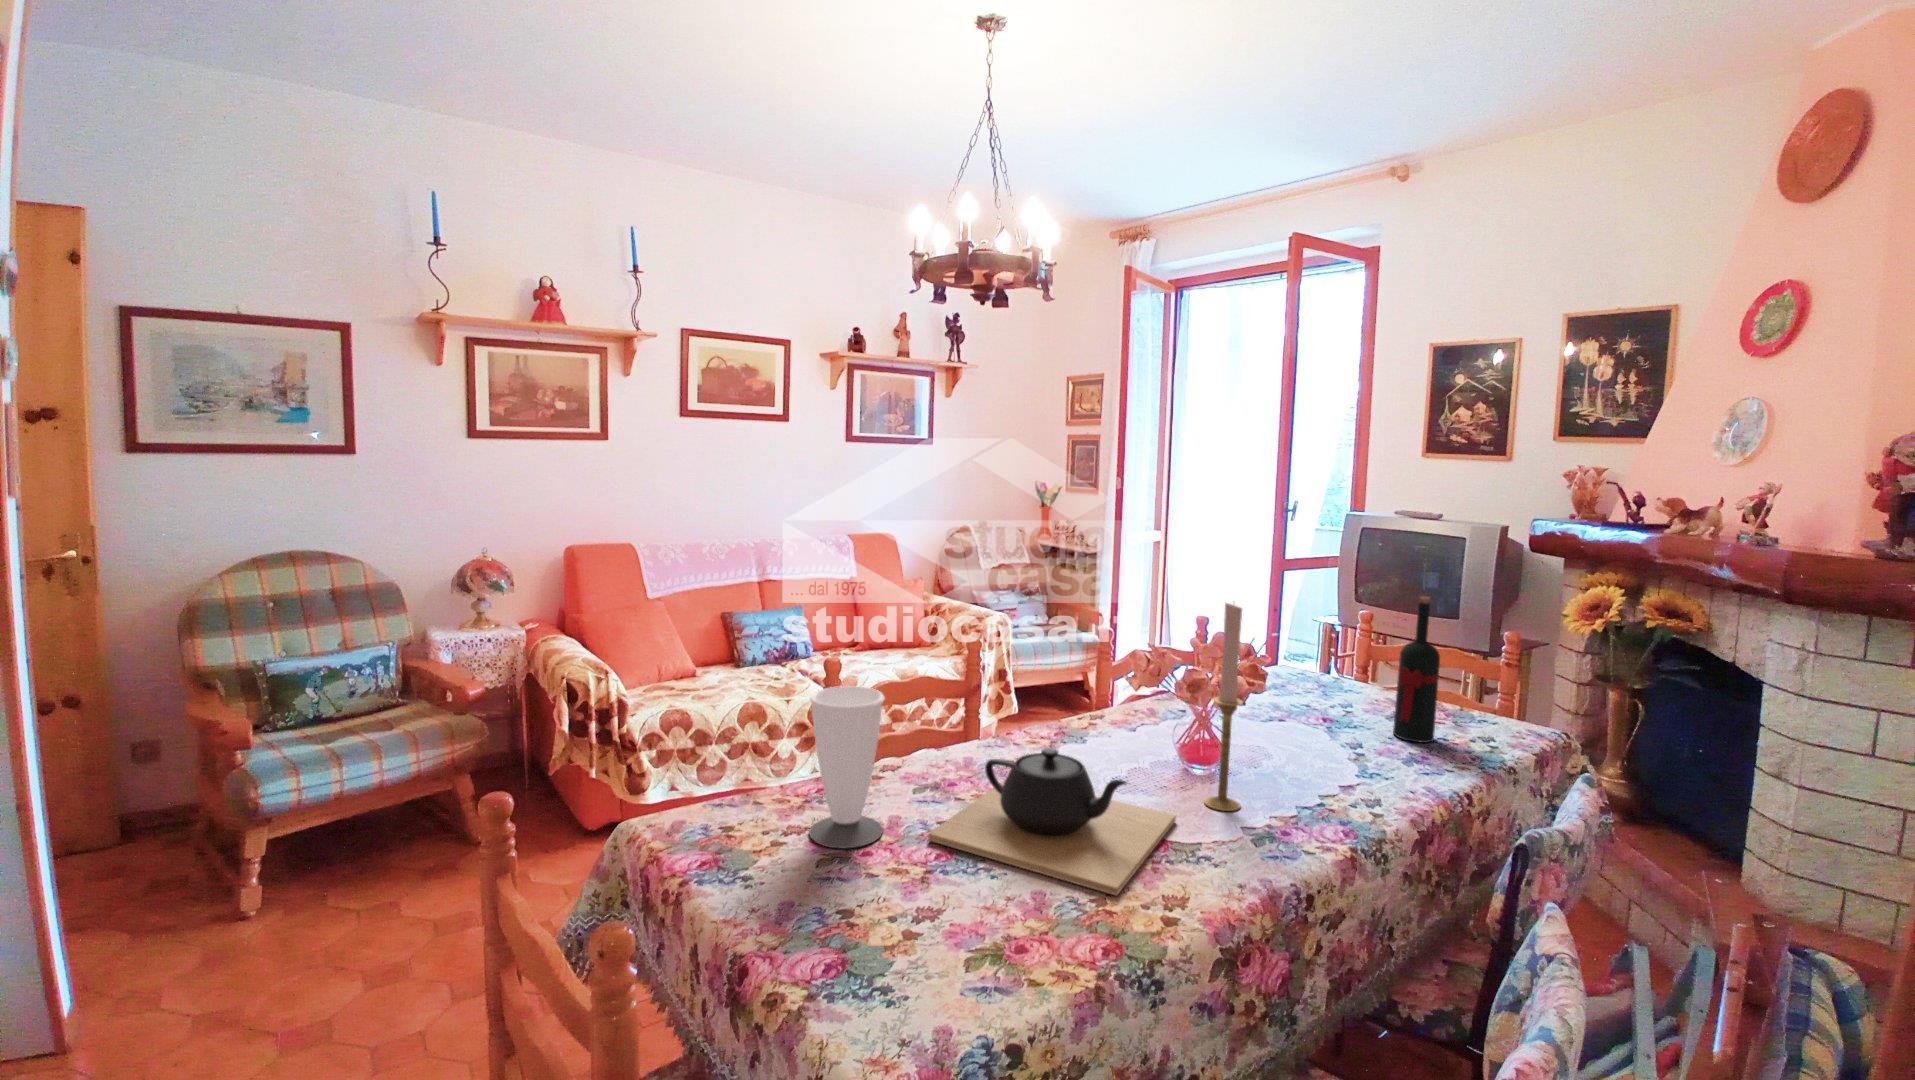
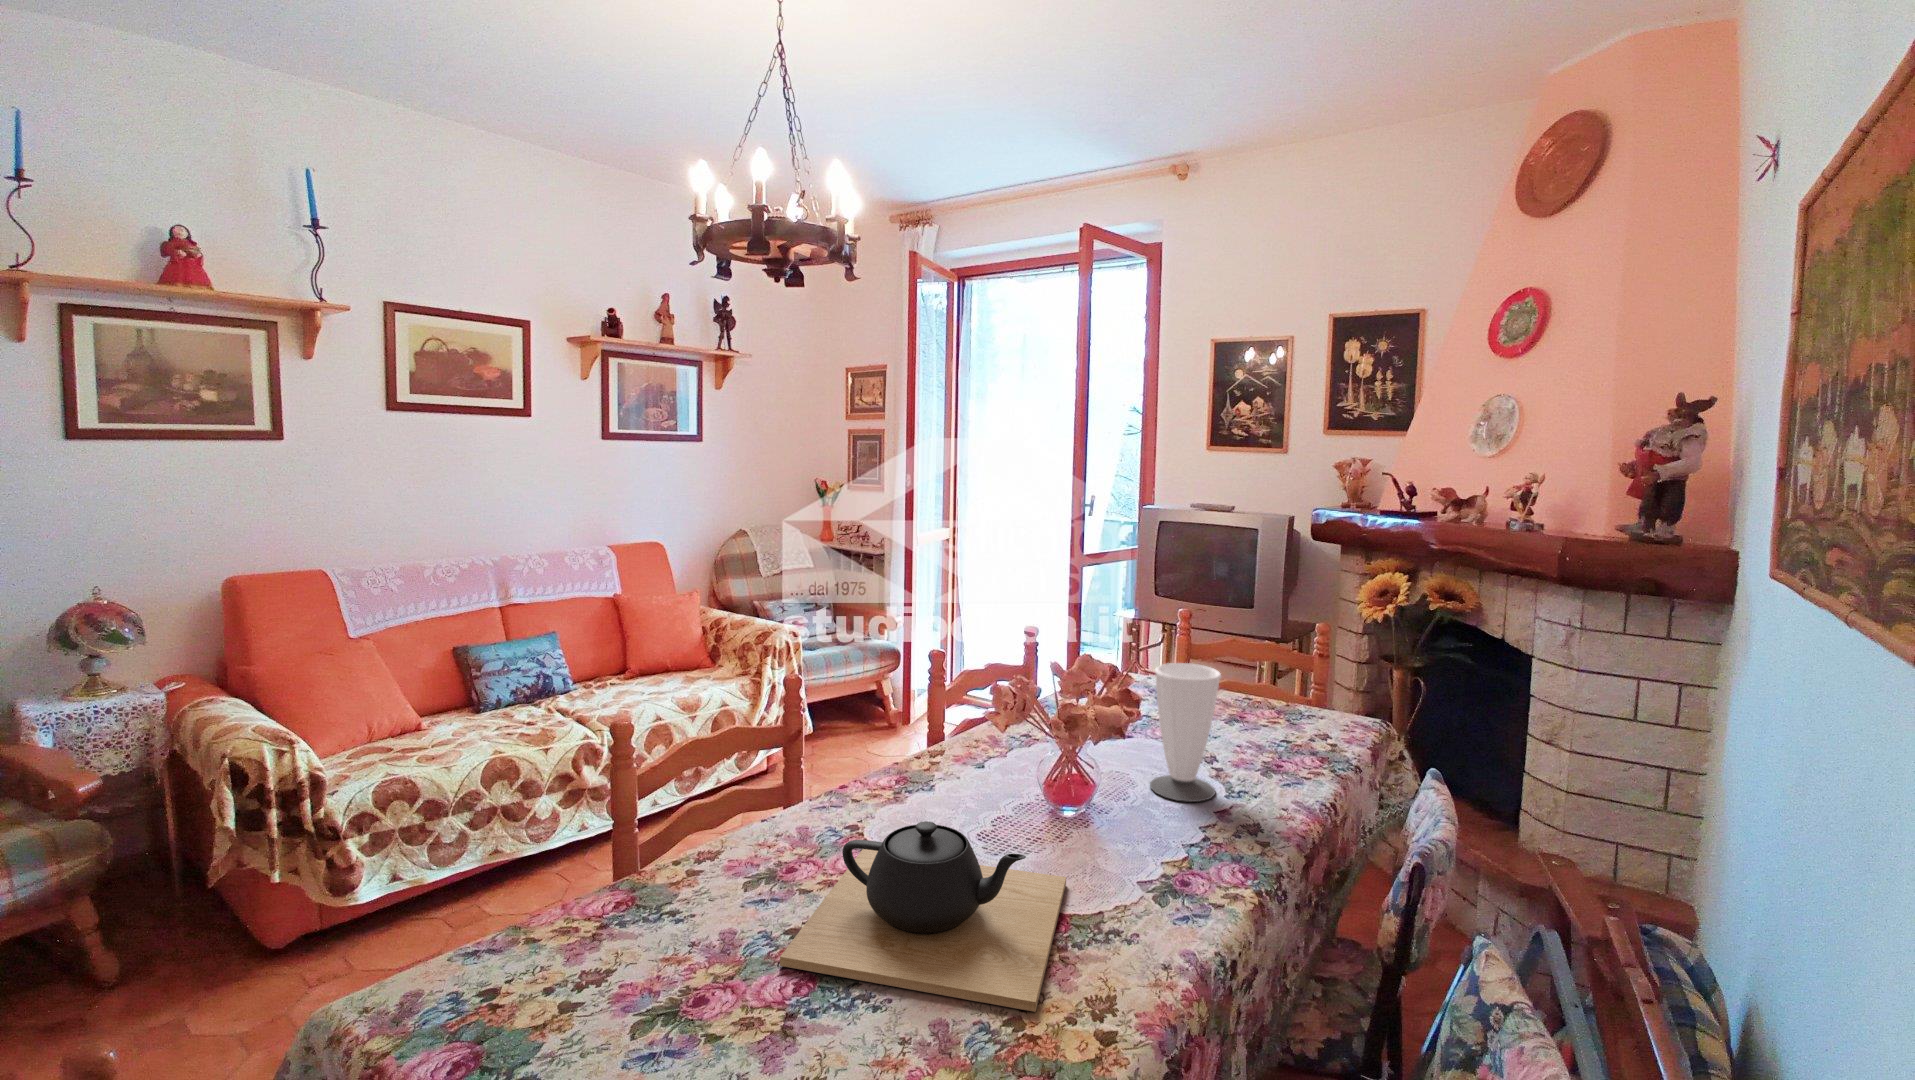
wine bottle: present [1393,596,1440,743] -> none [1234,597,1277,746]
candlestick: present [1204,603,1243,811] -> none [1086,623,1127,861]
cup: present [809,686,885,849] -> present [1150,663,1222,802]

